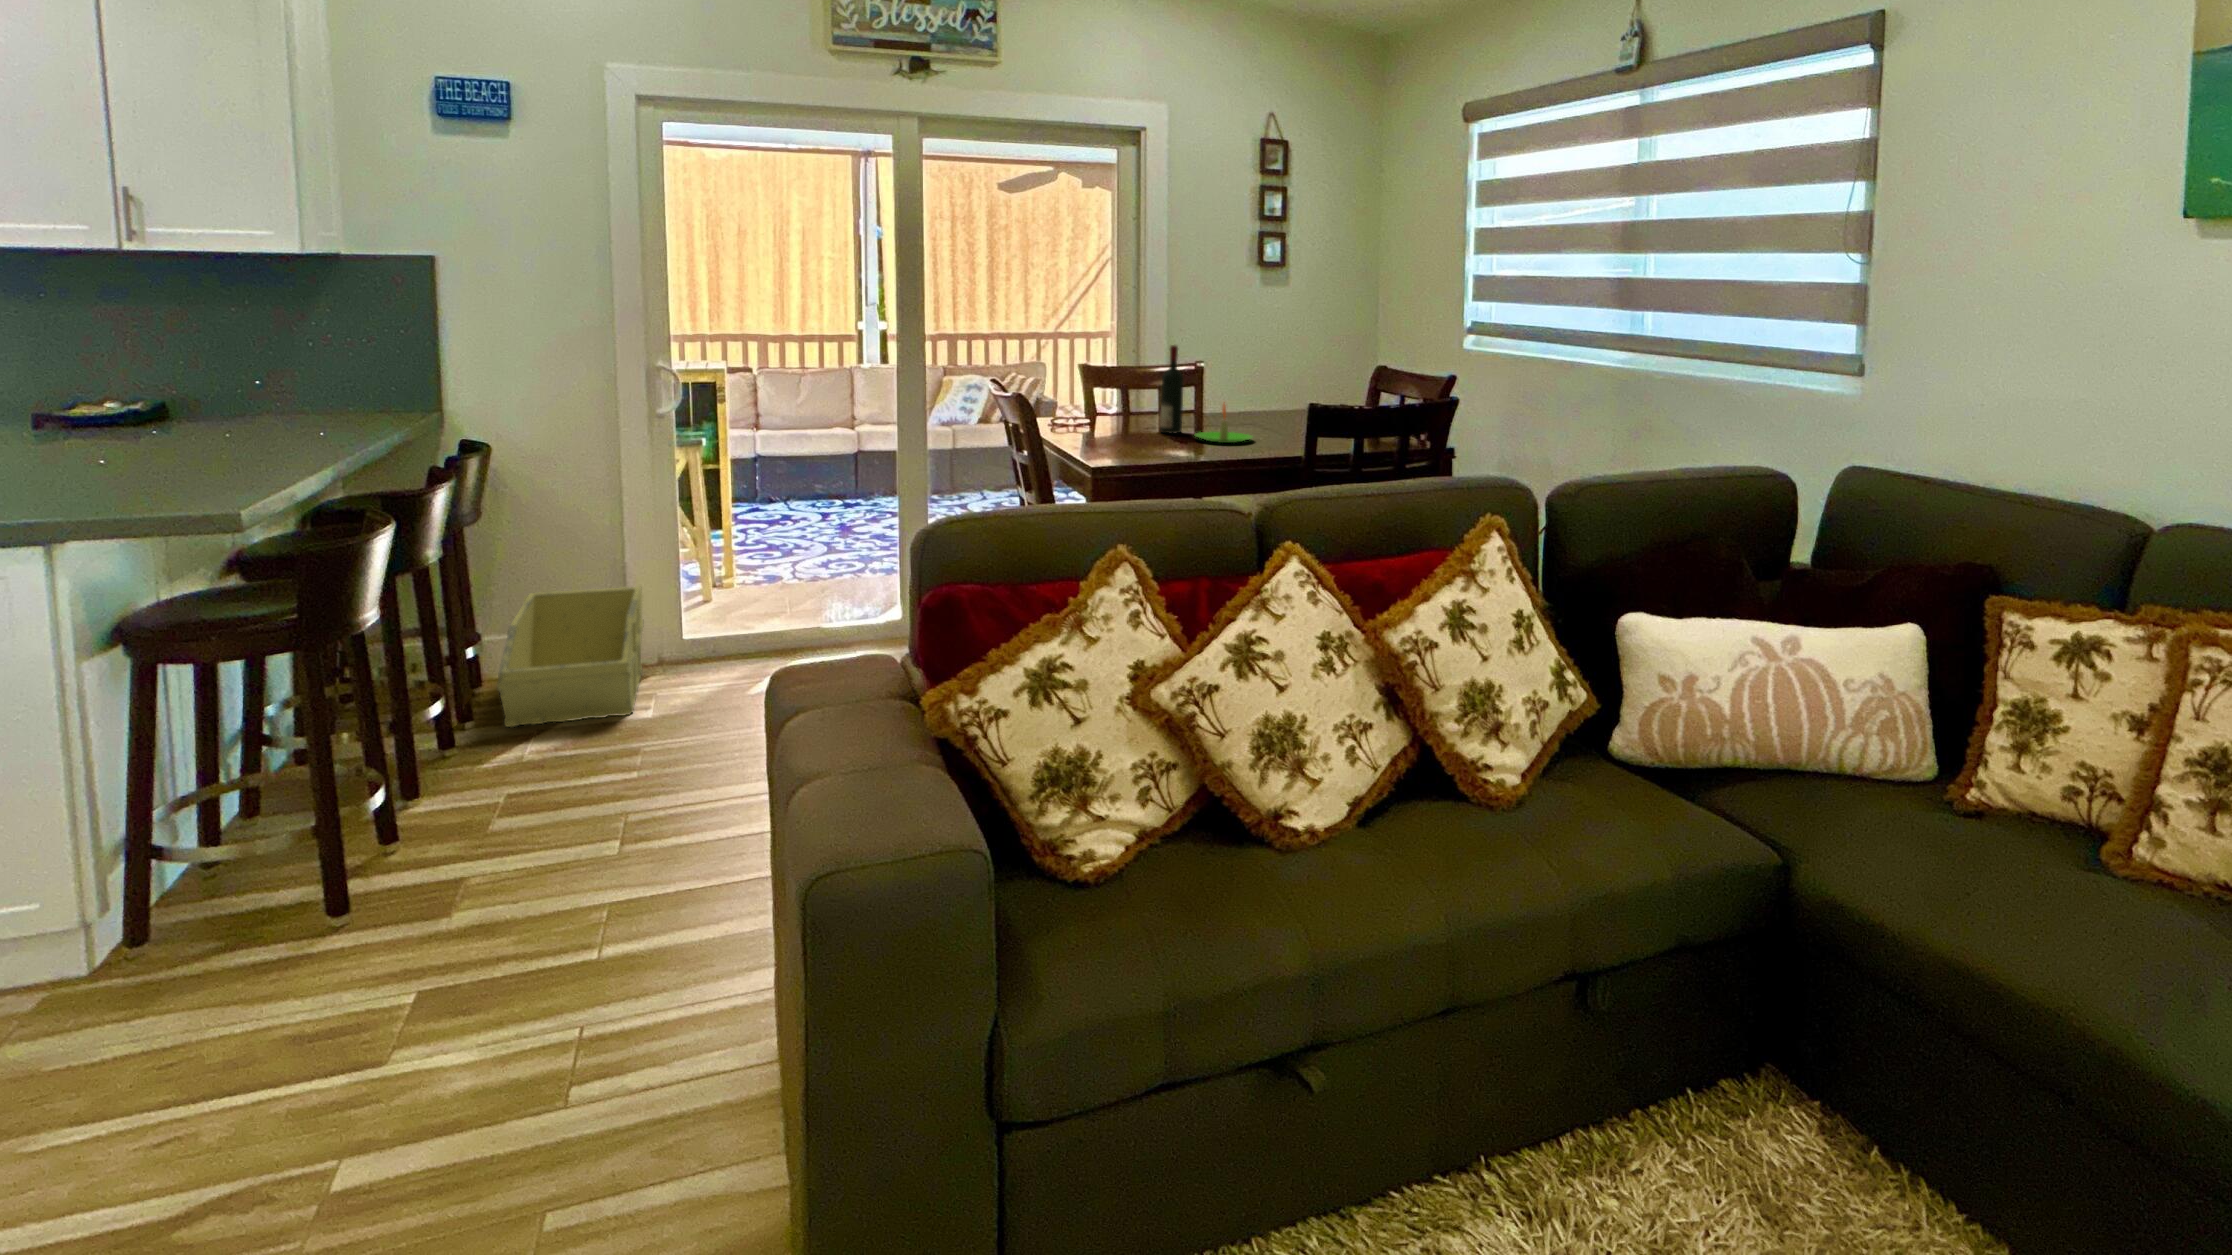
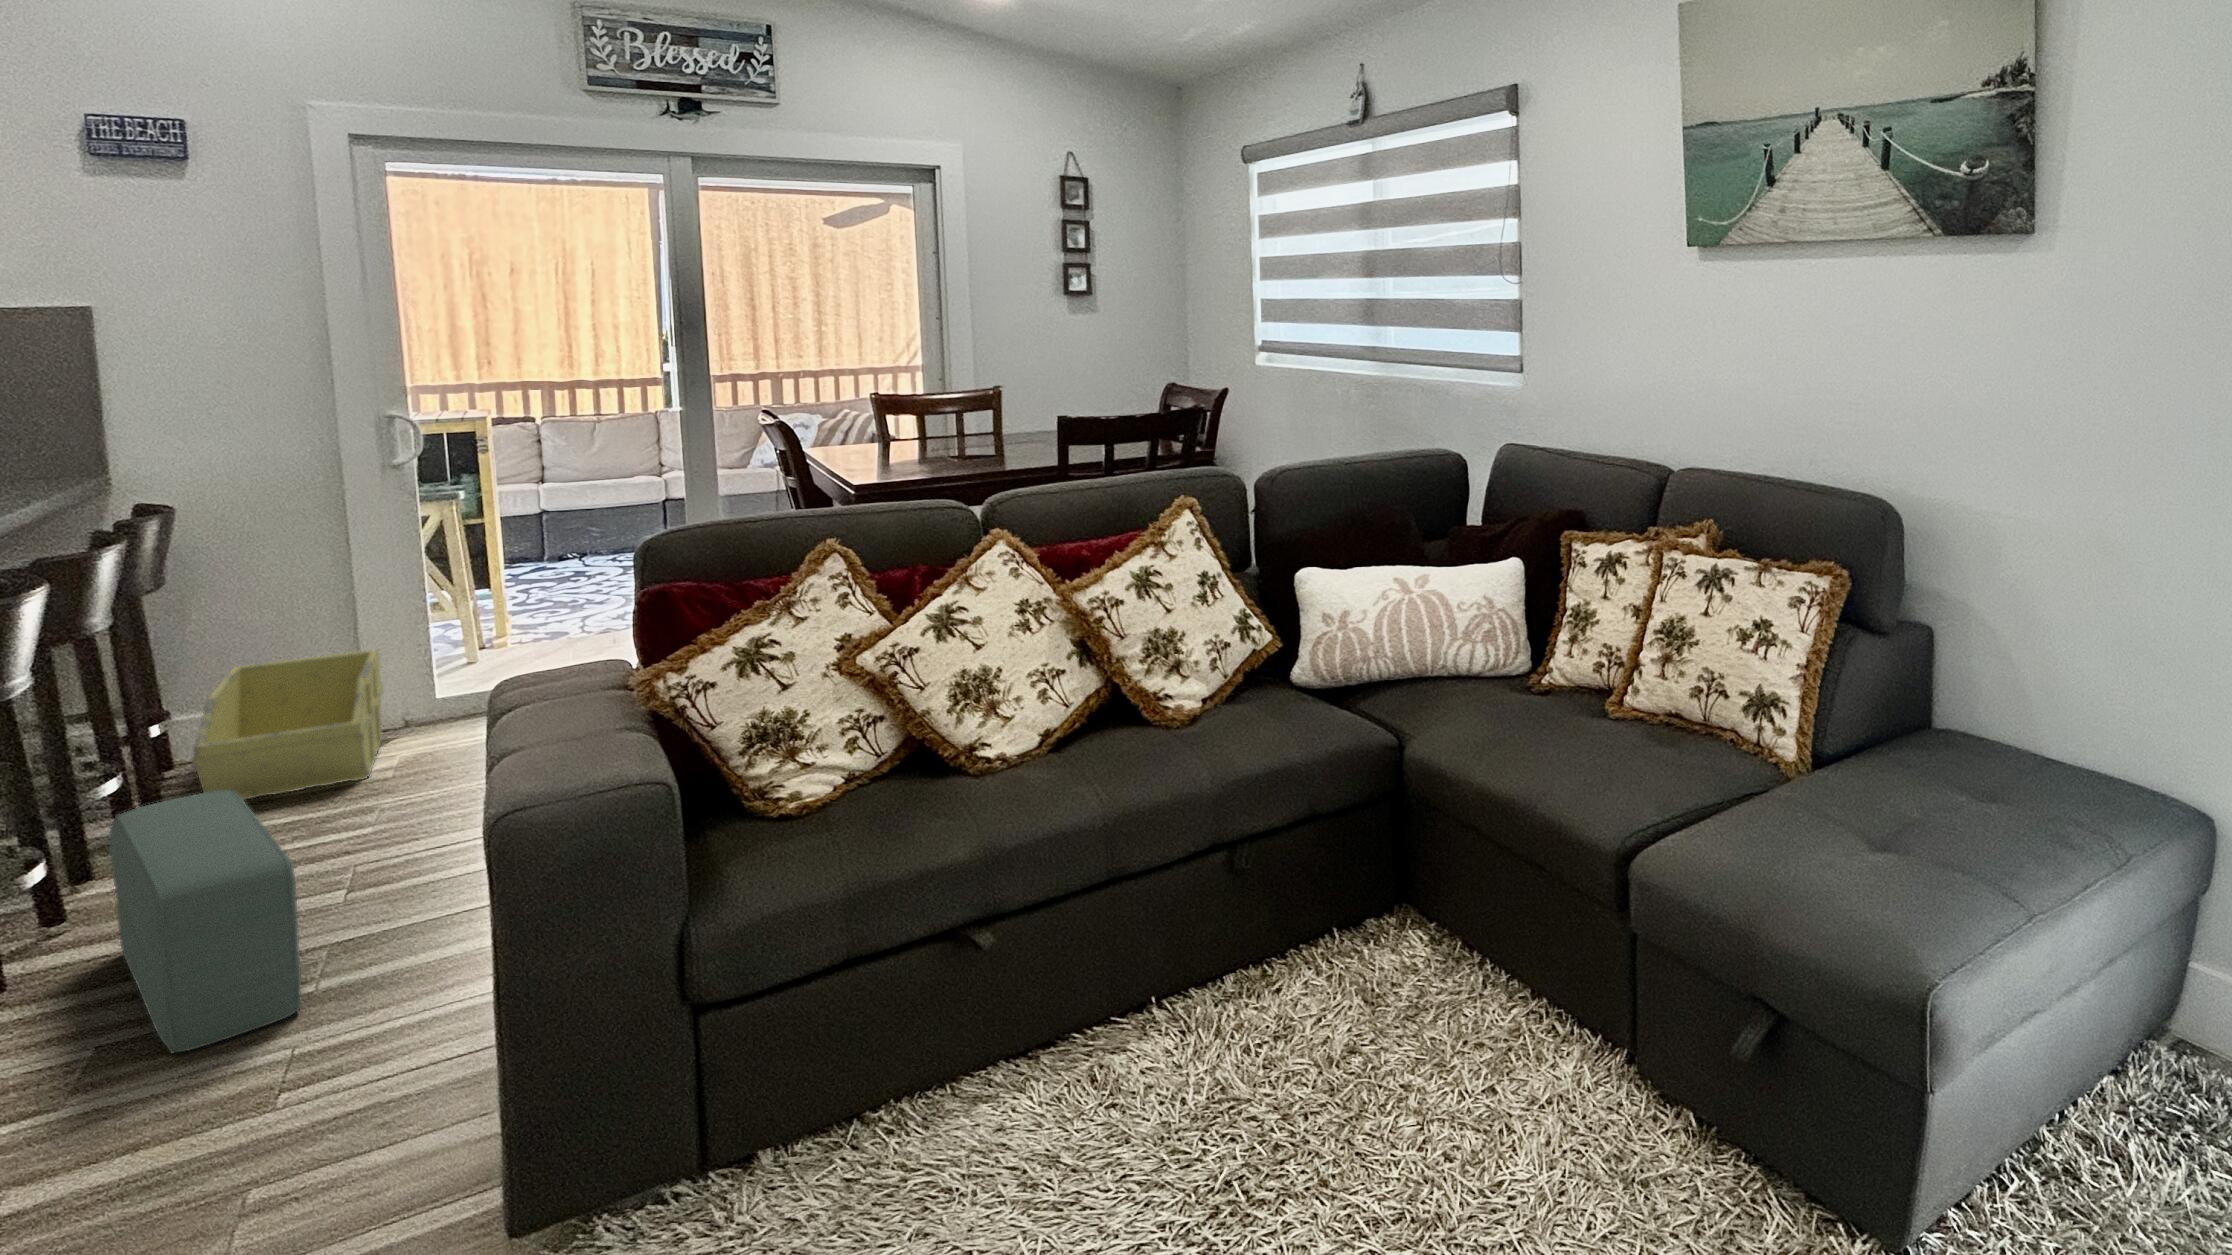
wine bottle: present [1160,345,1184,434] -> none [957,373,981,455]
candle: present [1195,404,1252,443] -> none [989,422,1049,461]
pouf: none [434,735,586,1019] -> present [110,789,301,1053]

